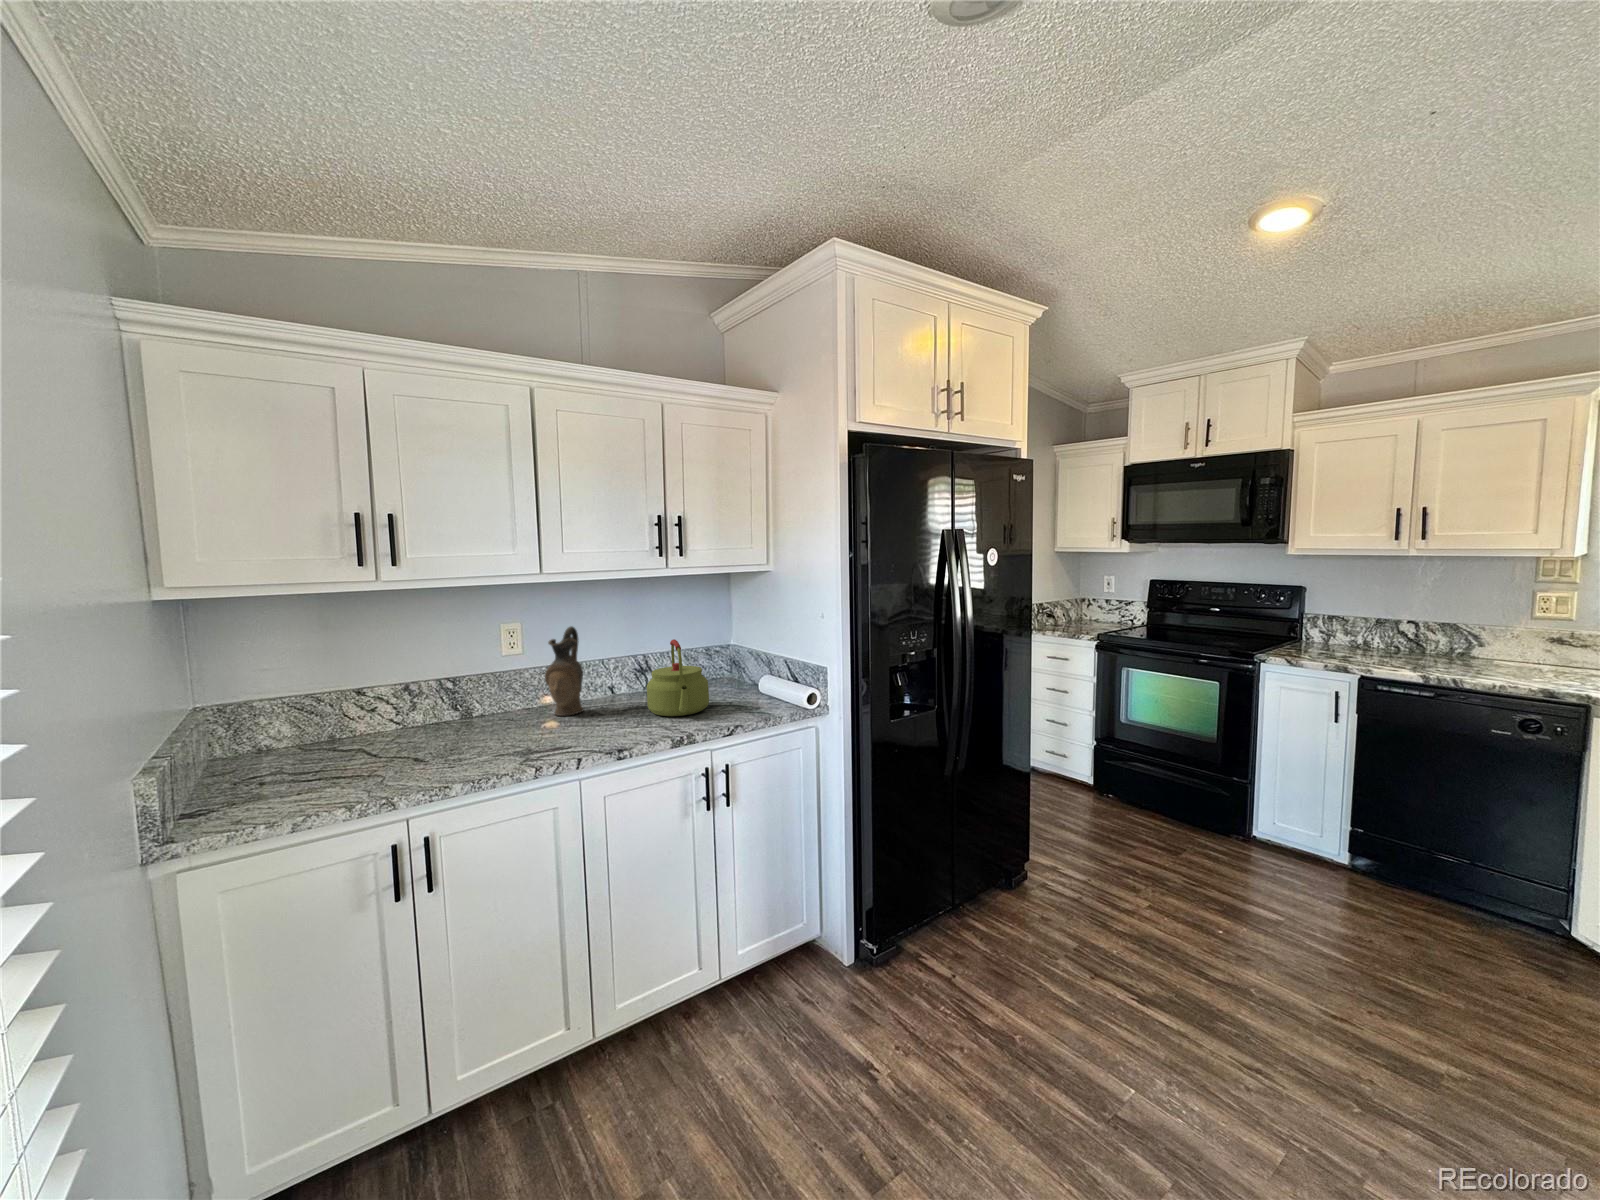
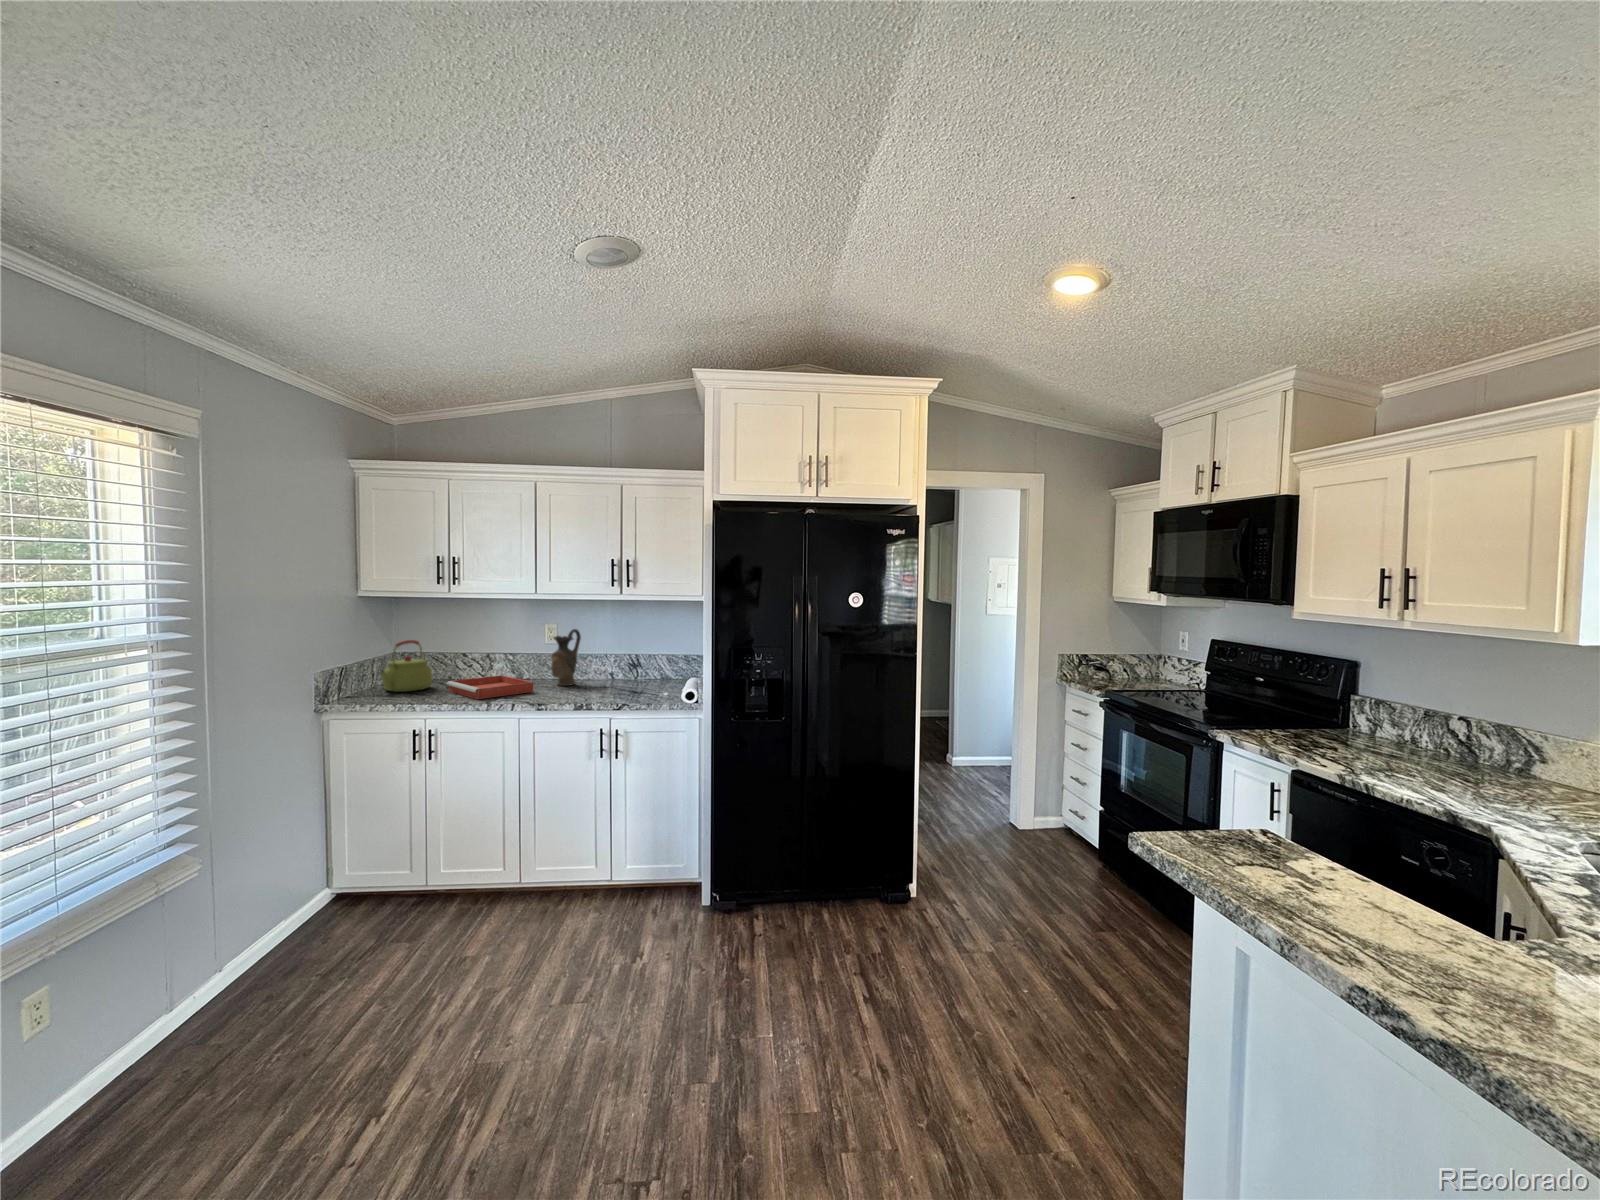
kettle: present [647,639,709,716] -> present [381,640,432,692]
tray: none [388,715,556,761] -> present [447,675,533,699]

